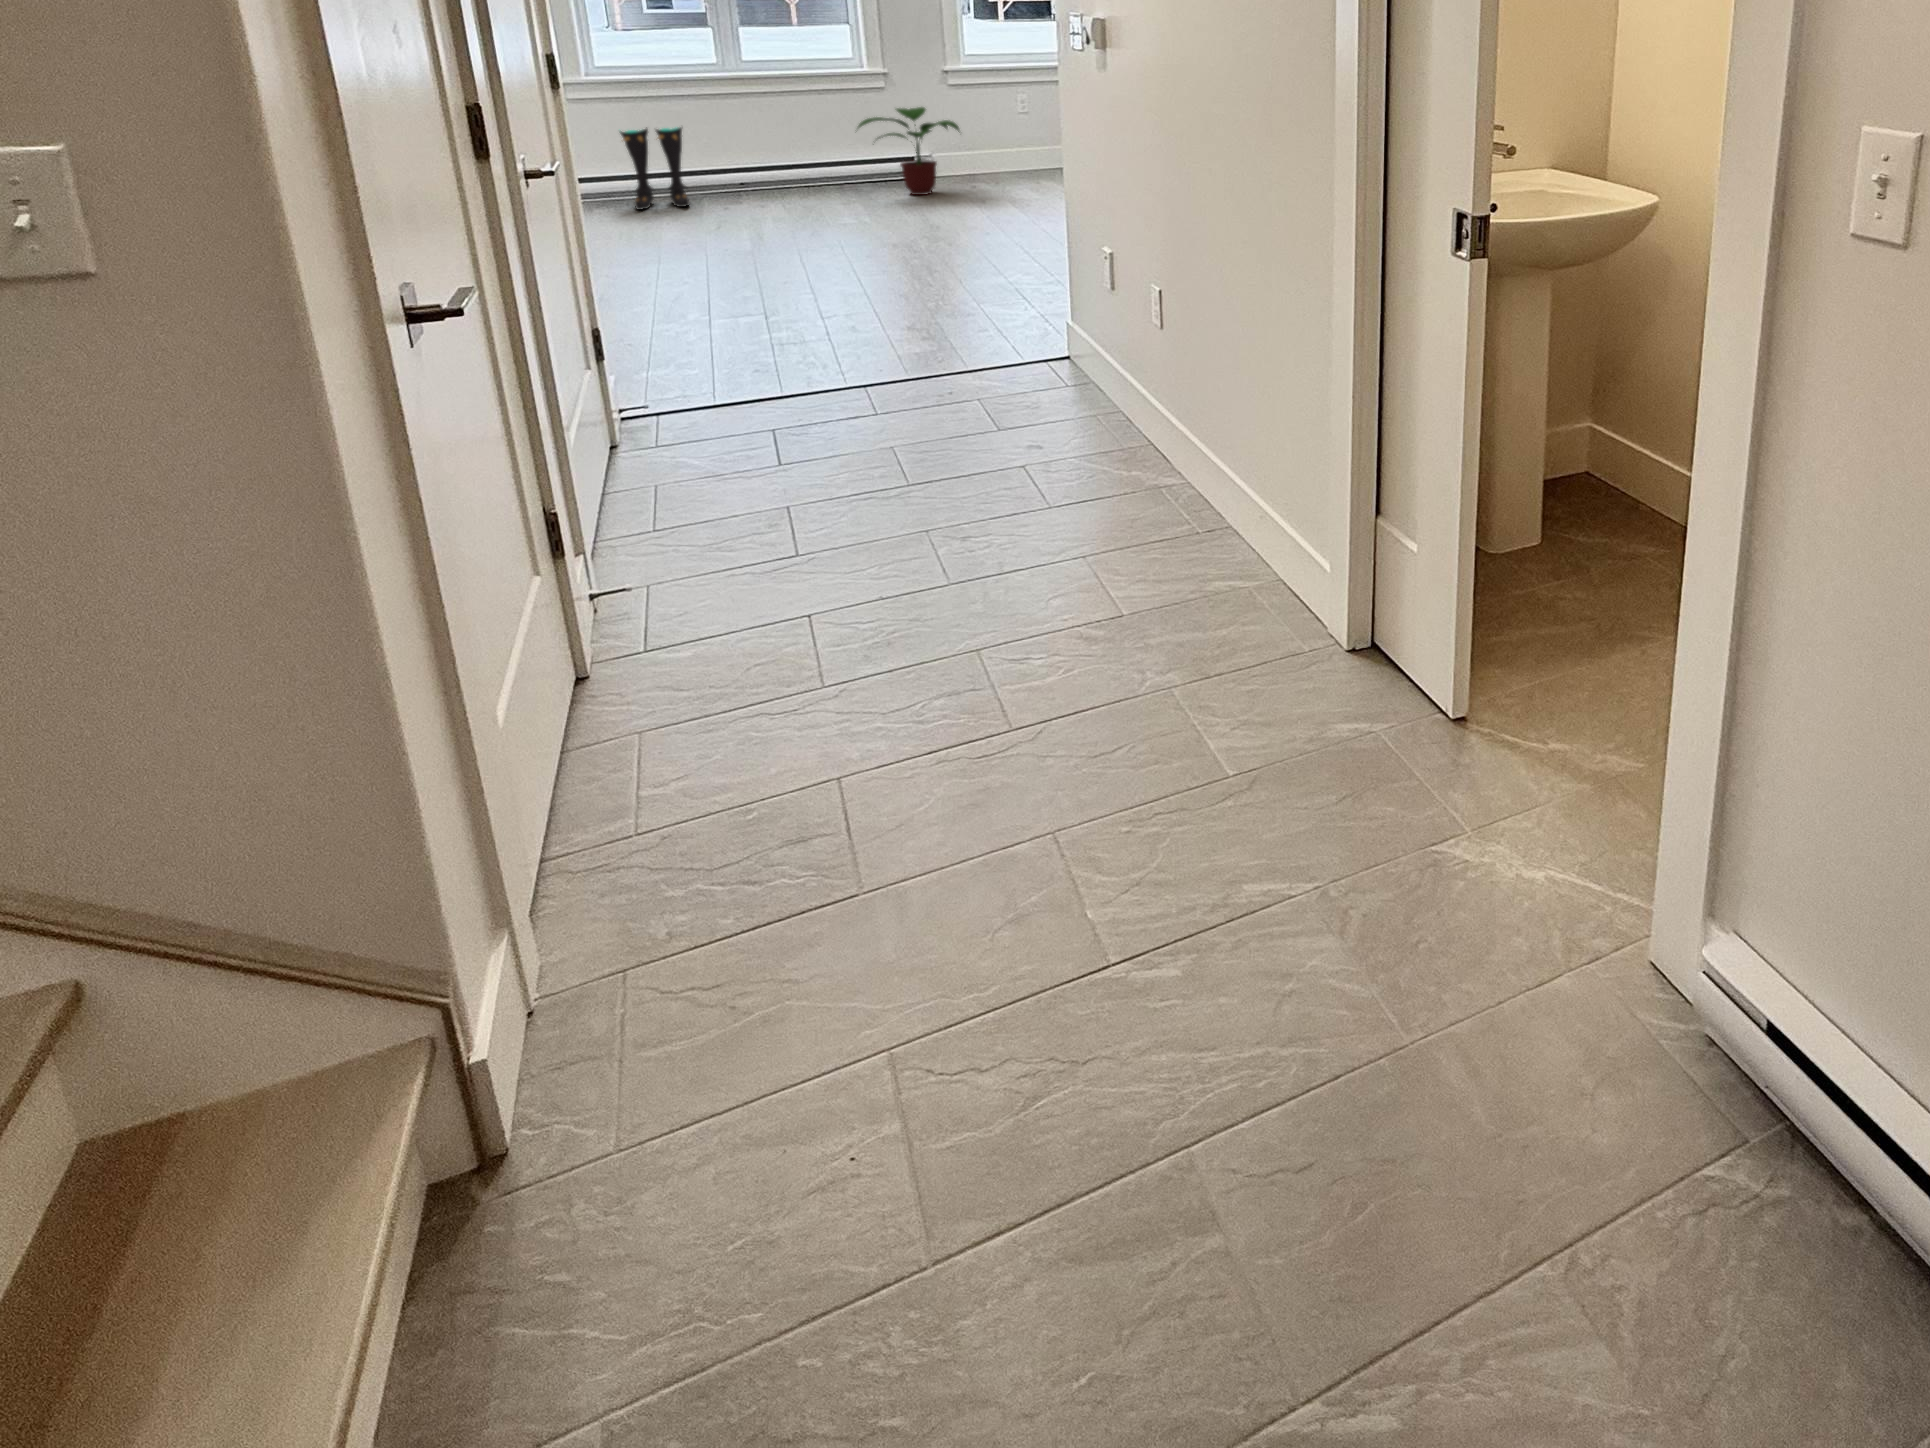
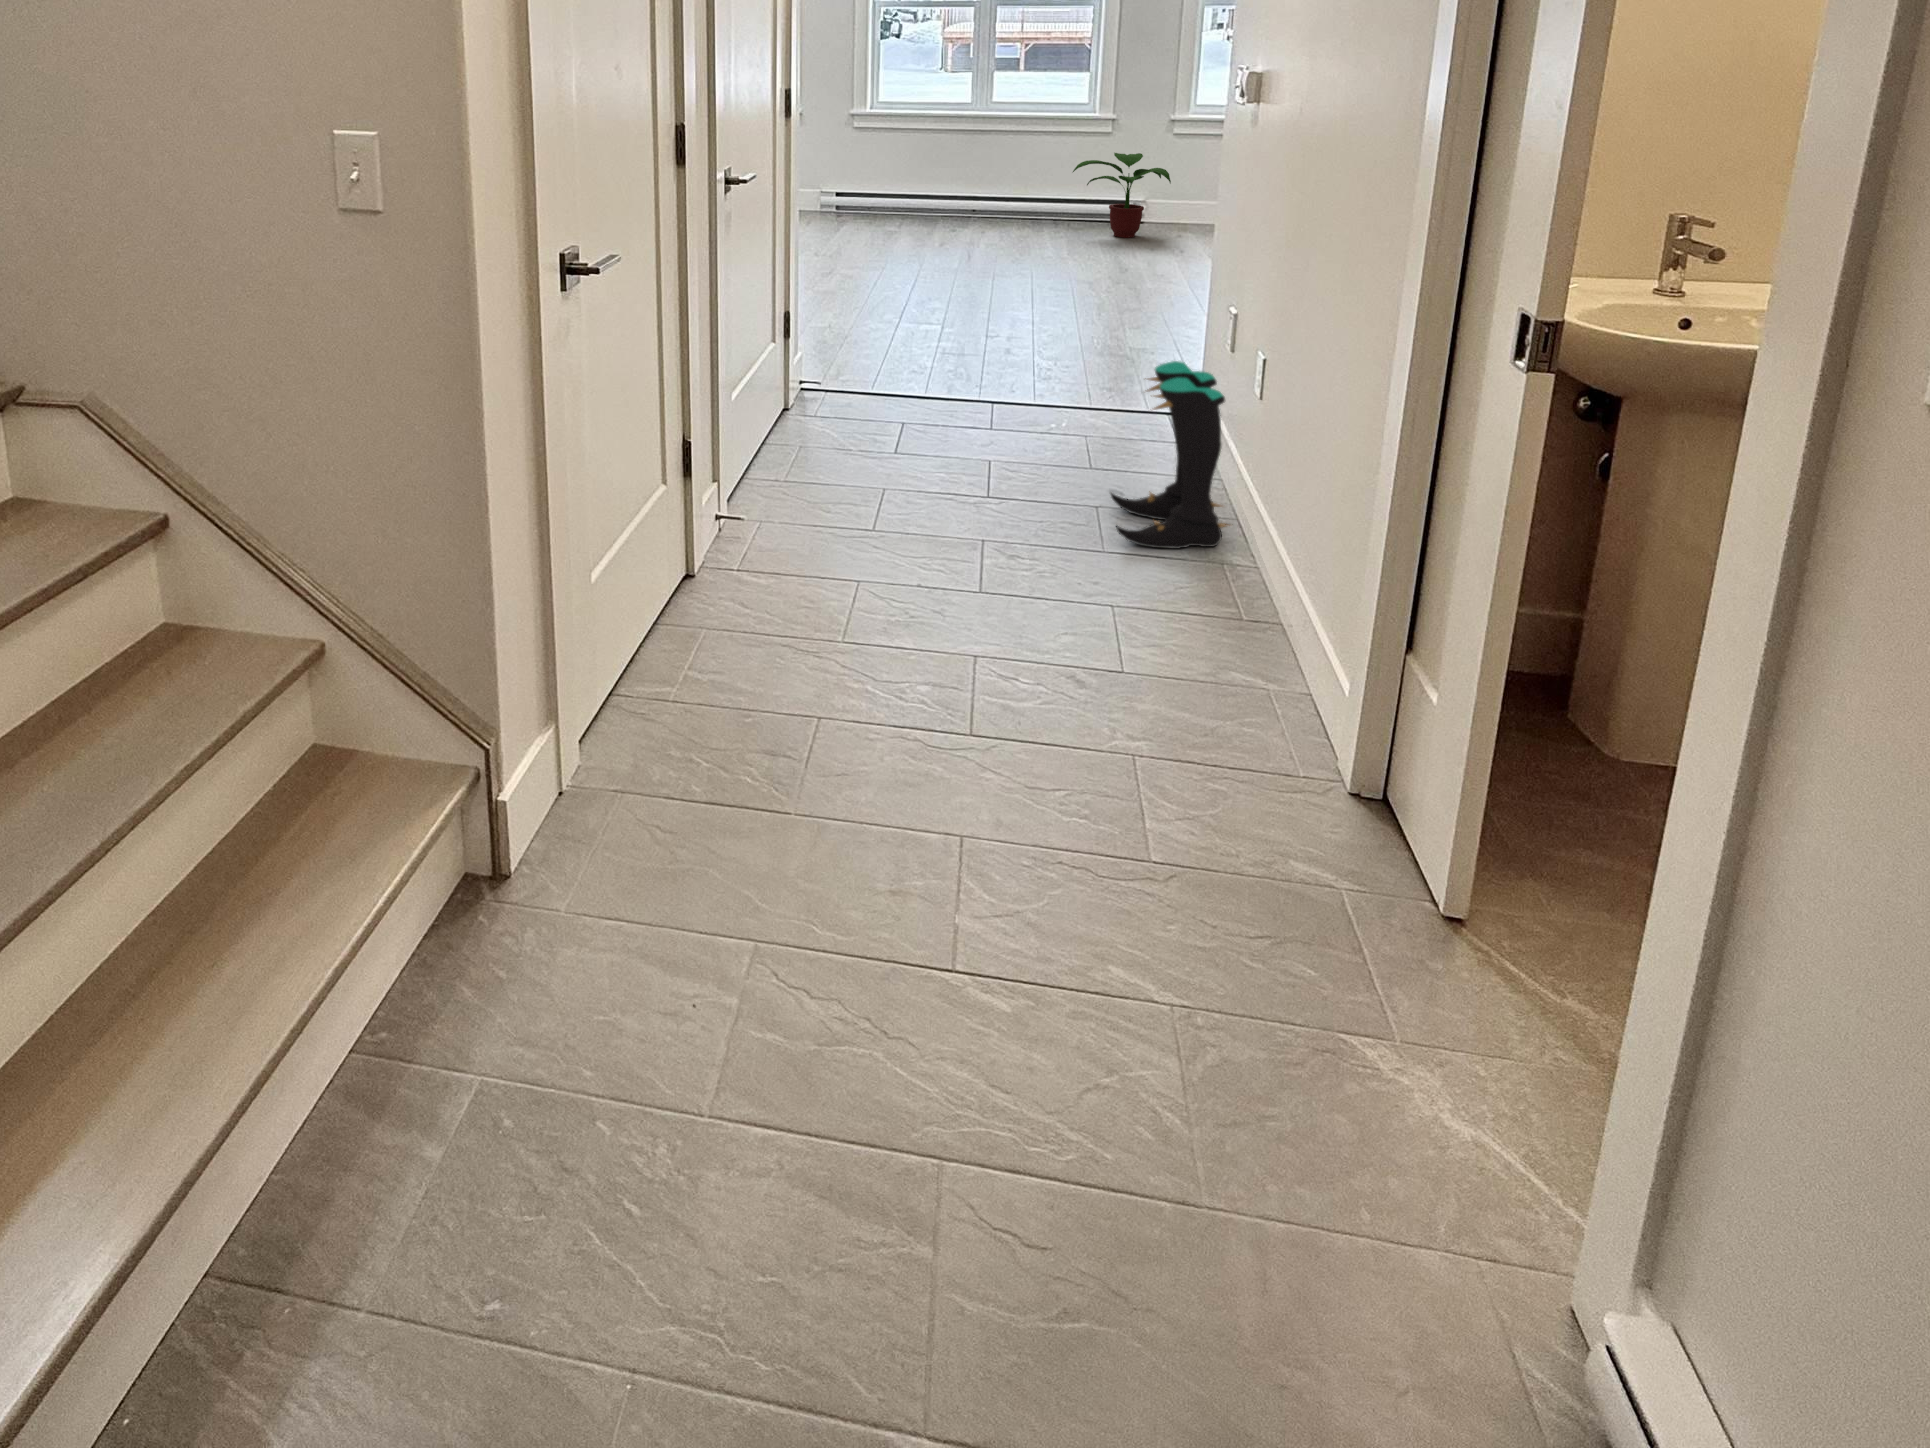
boots: present [620,127,689,210] -> present [1111,361,1228,549]

